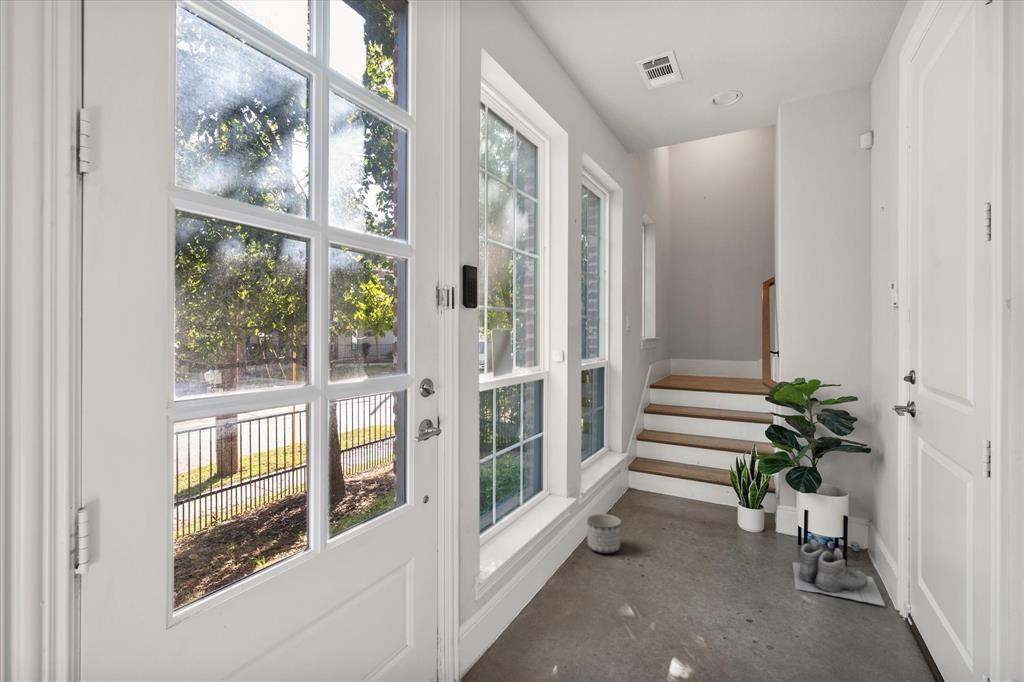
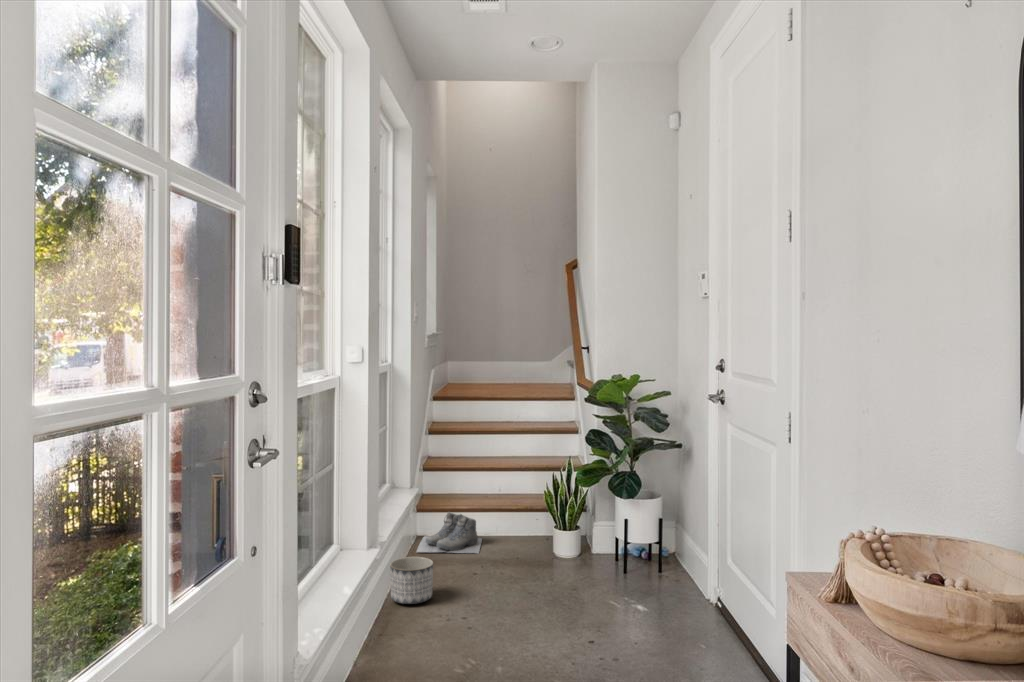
boots: present [793,539,885,606] -> present [416,512,482,554]

